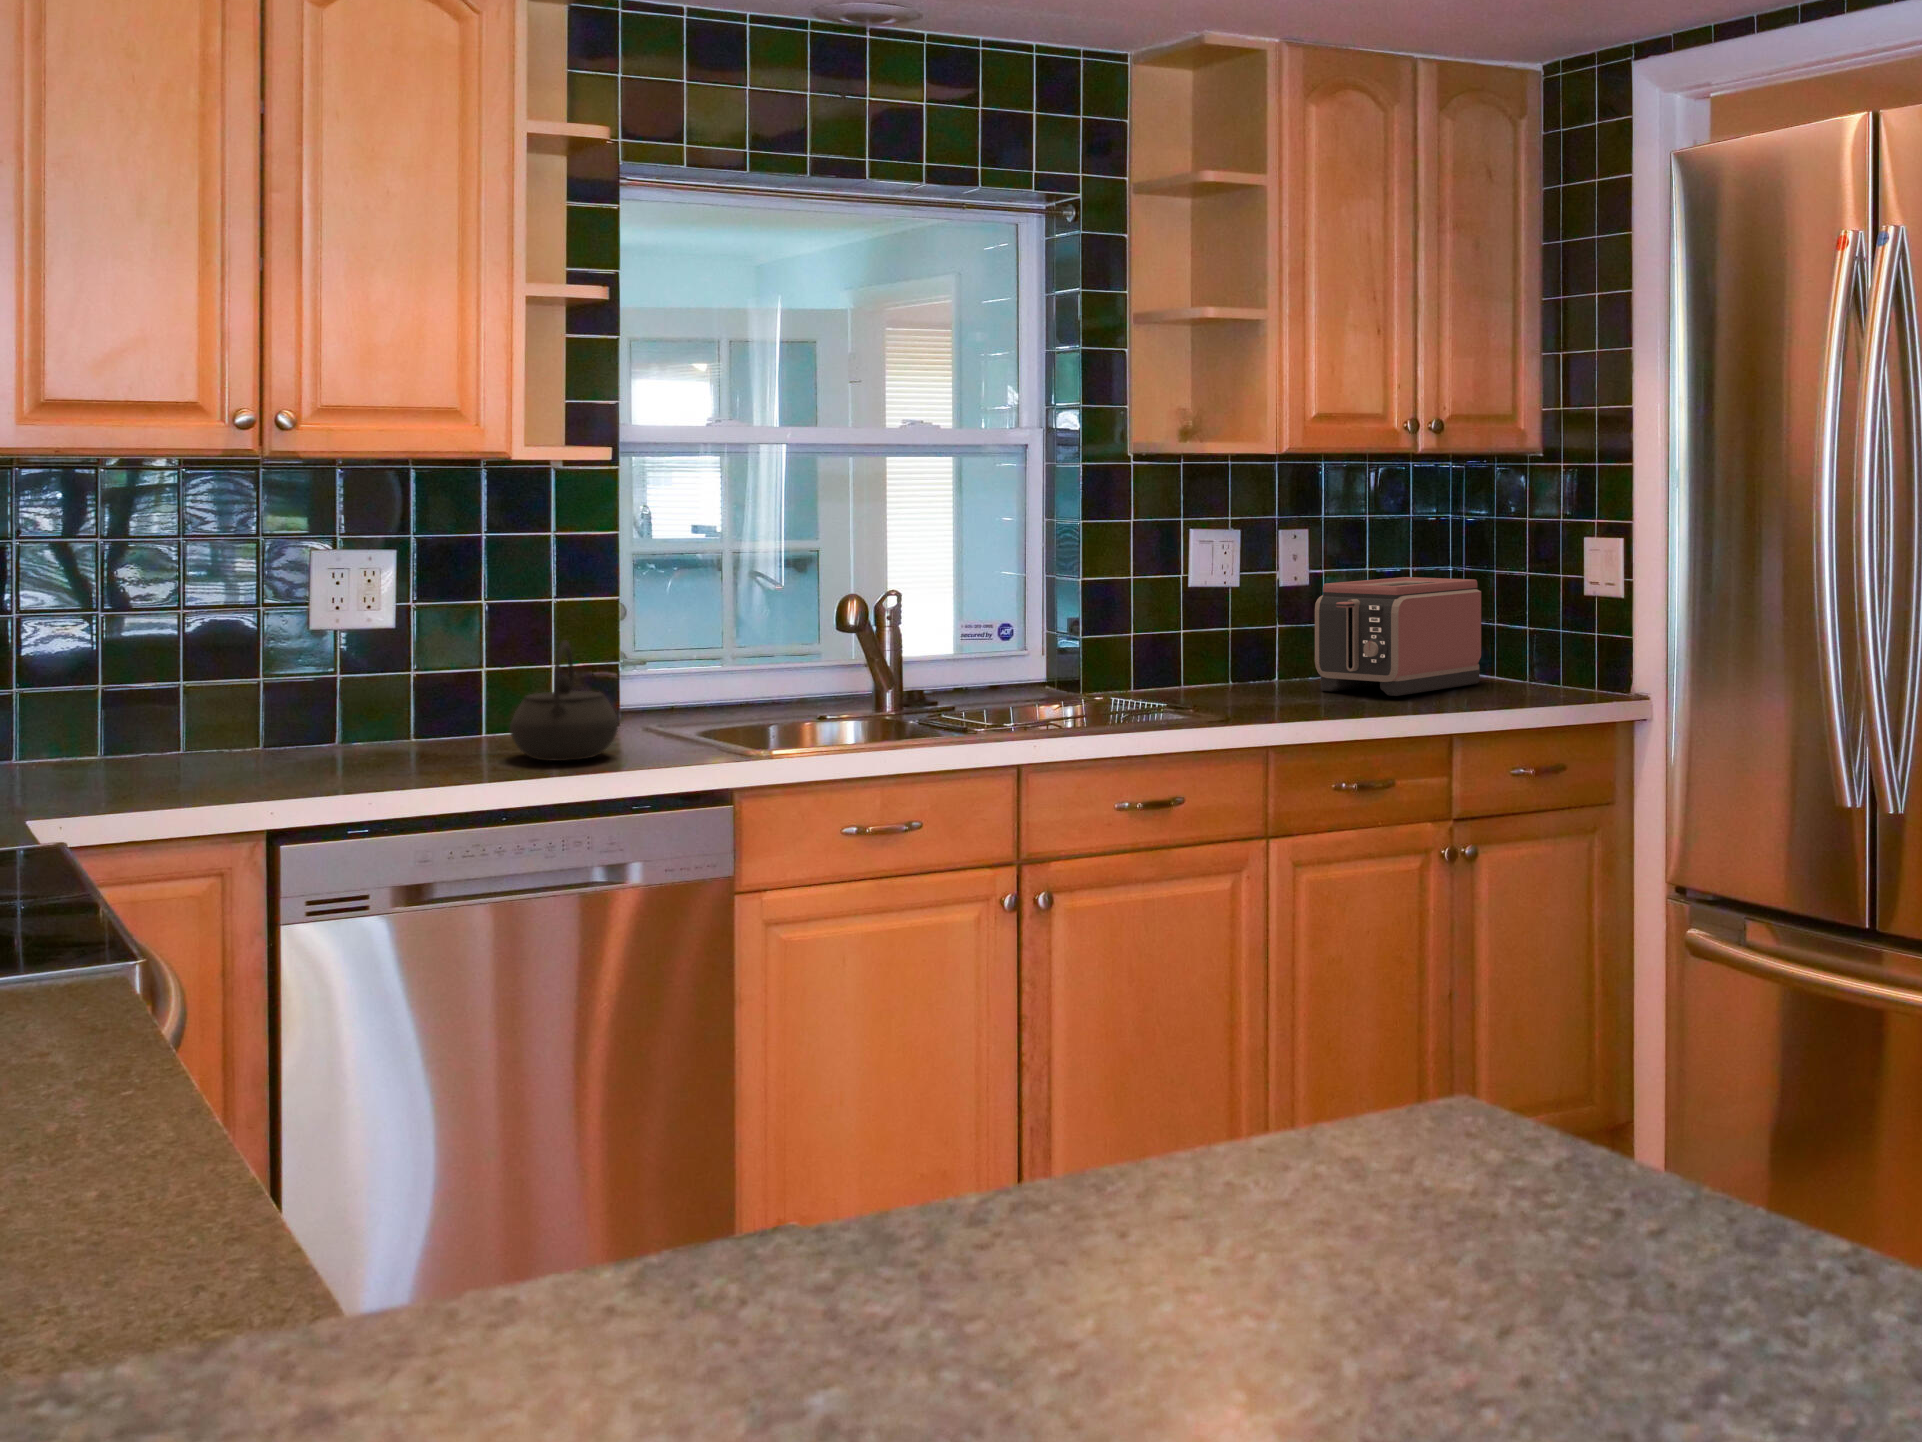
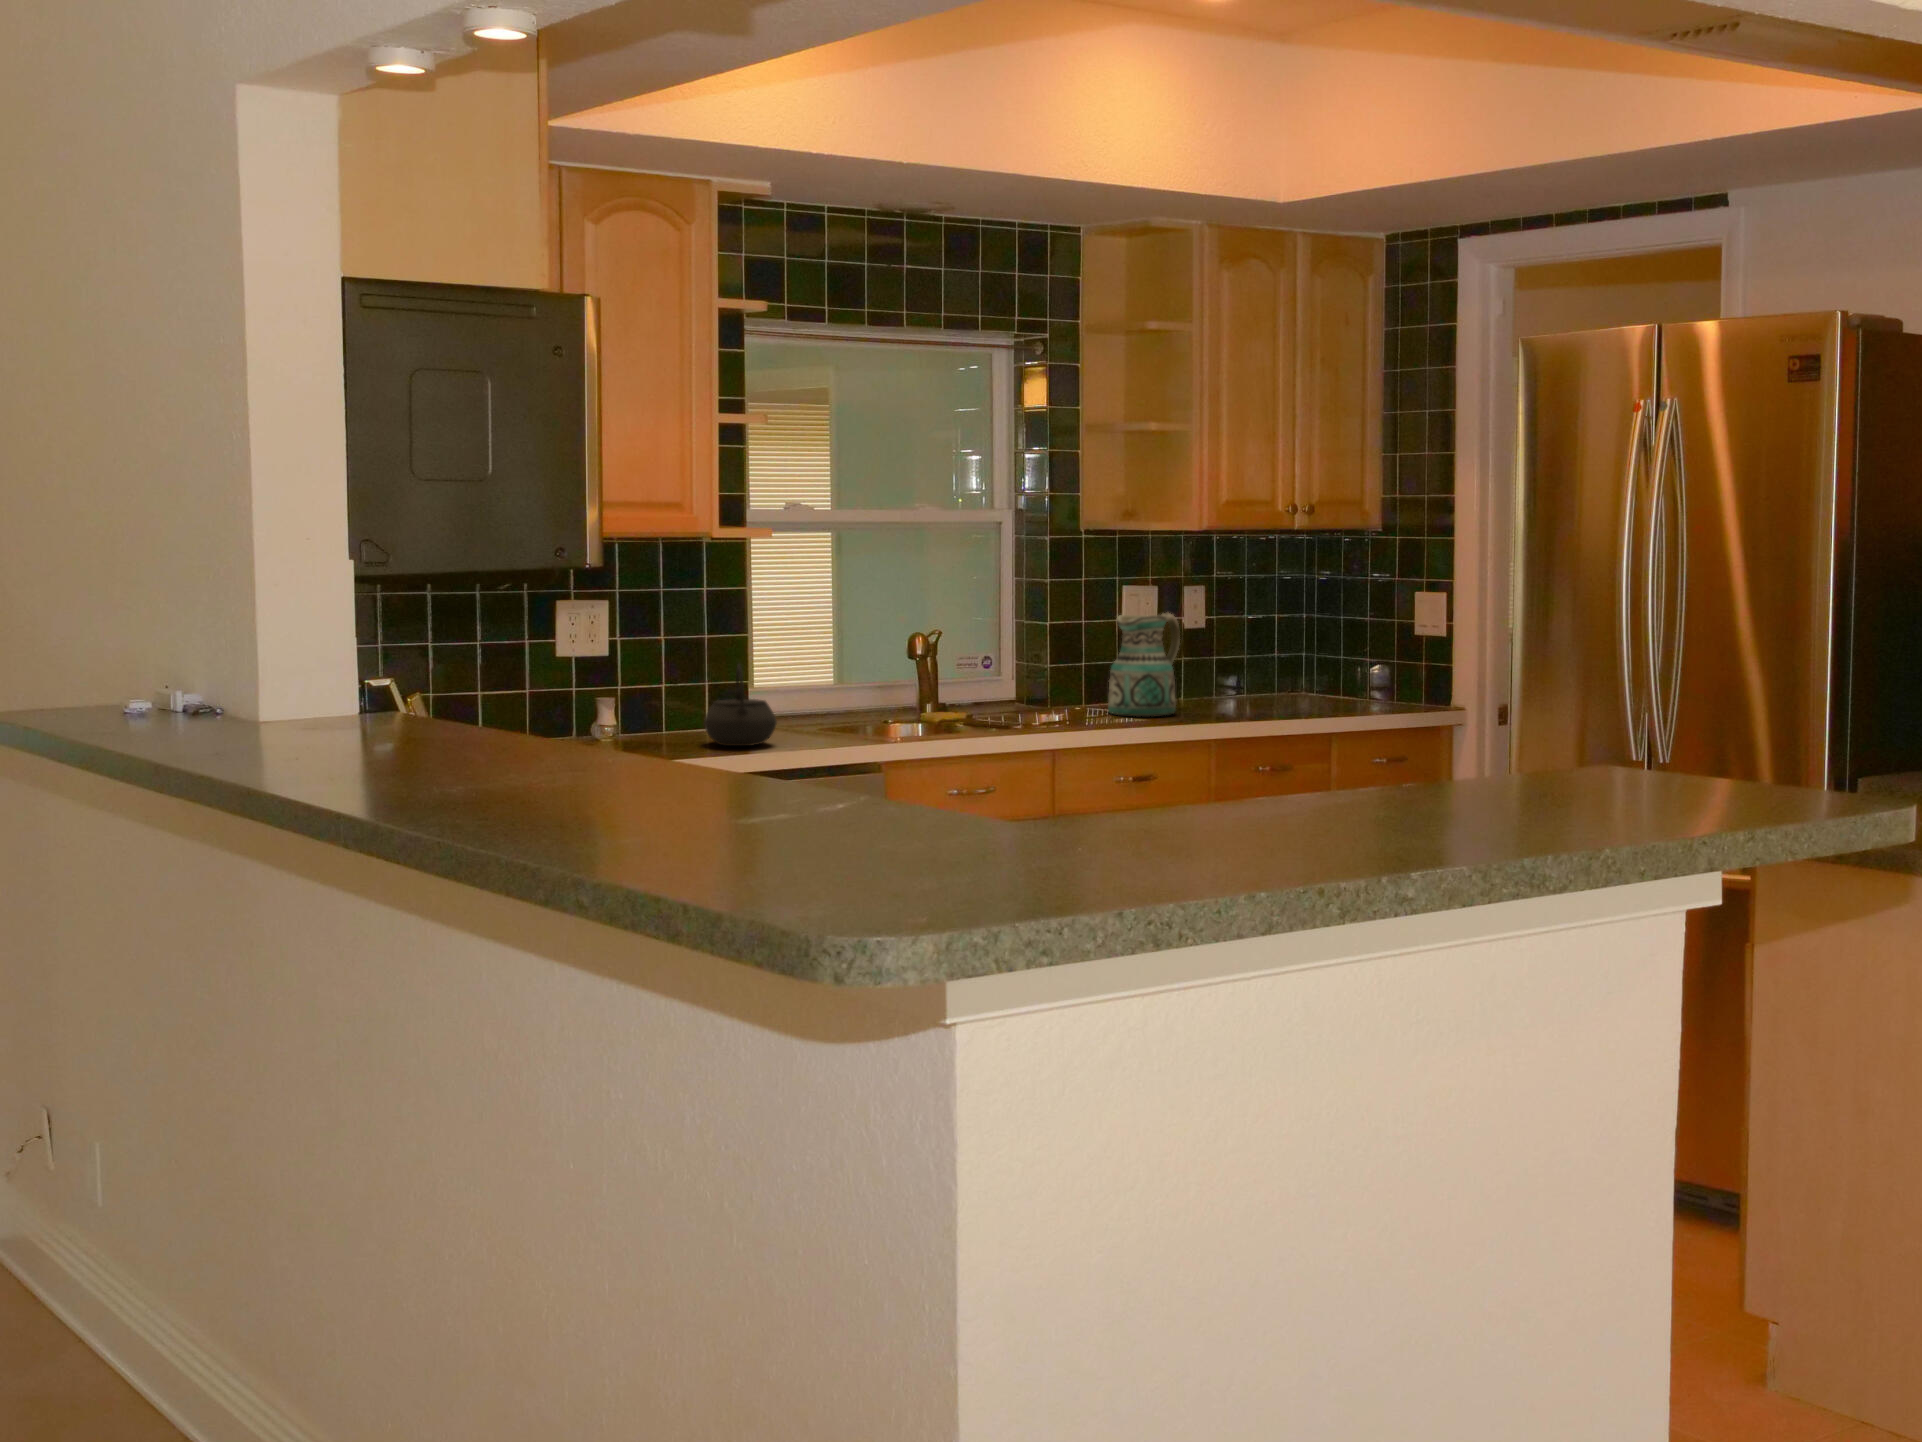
ceramic pitcher: none [1148,566,1253,710] -> present [1108,613,1180,716]
toaster: present [1315,577,1481,696] -> none [1220,621,1338,707]

